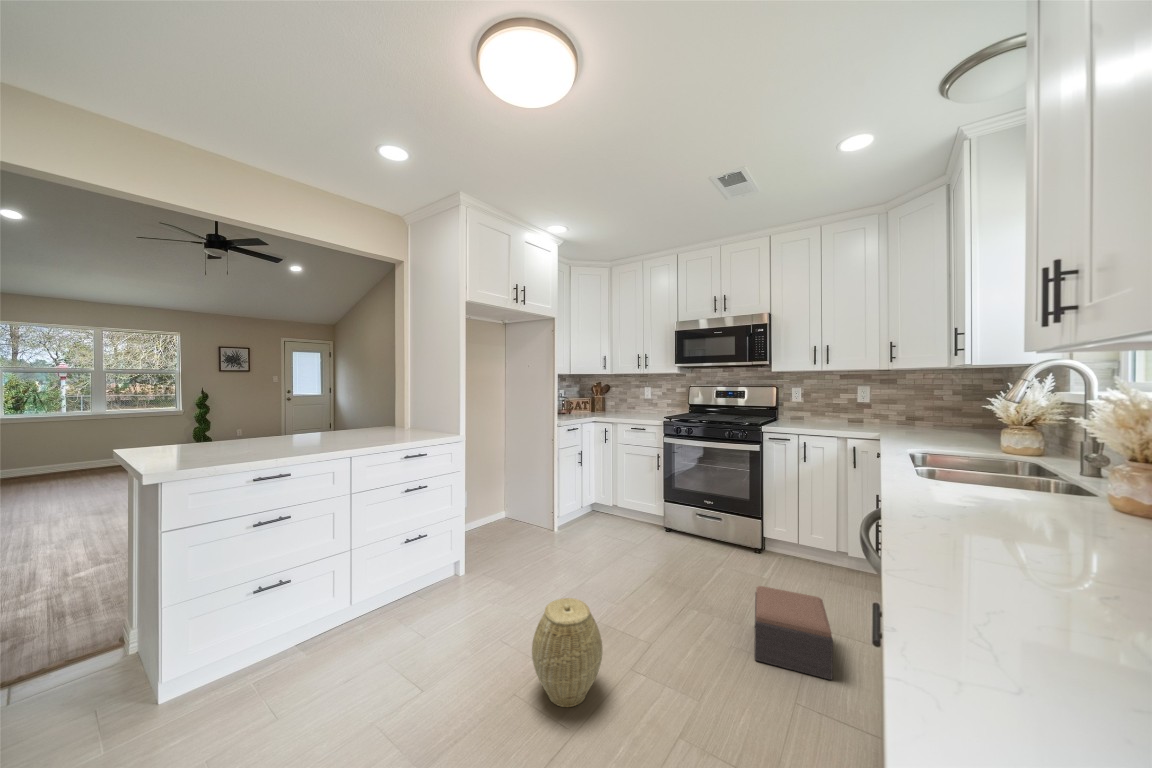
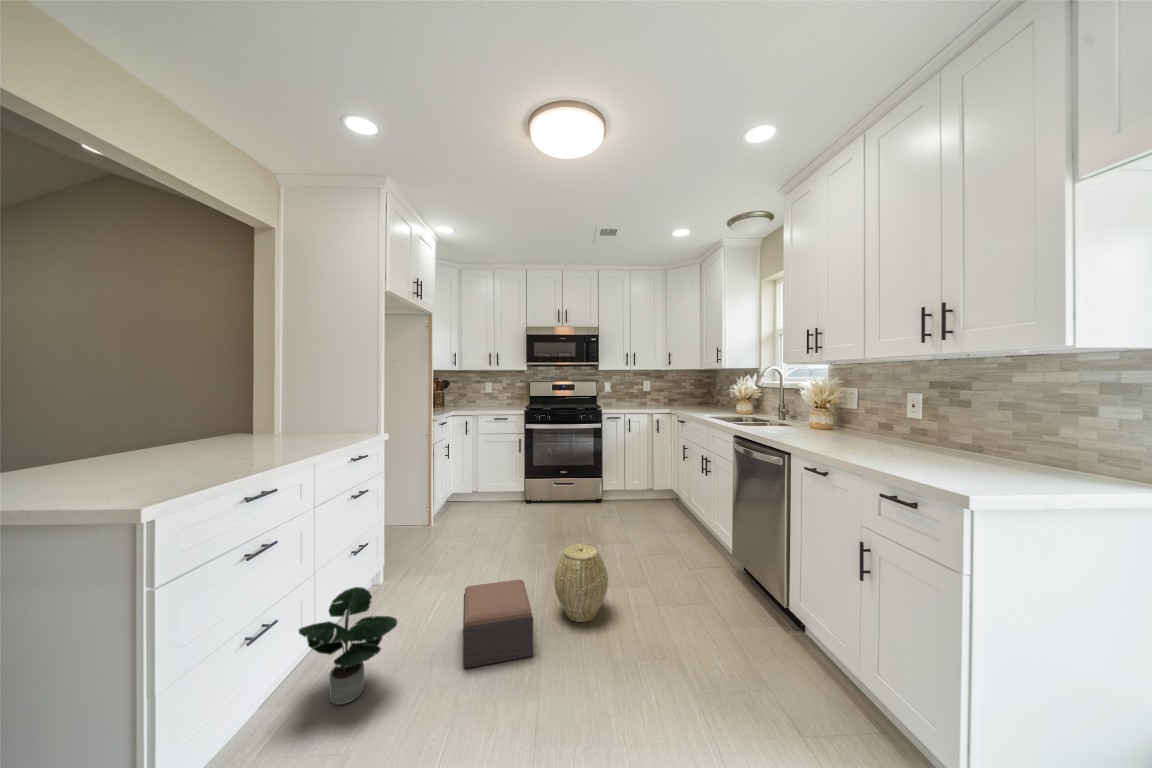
potted plant: none [286,570,366,670] -> present [299,587,398,705]
footstool: present [754,586,833,680] -> present [463,579,533,668]

